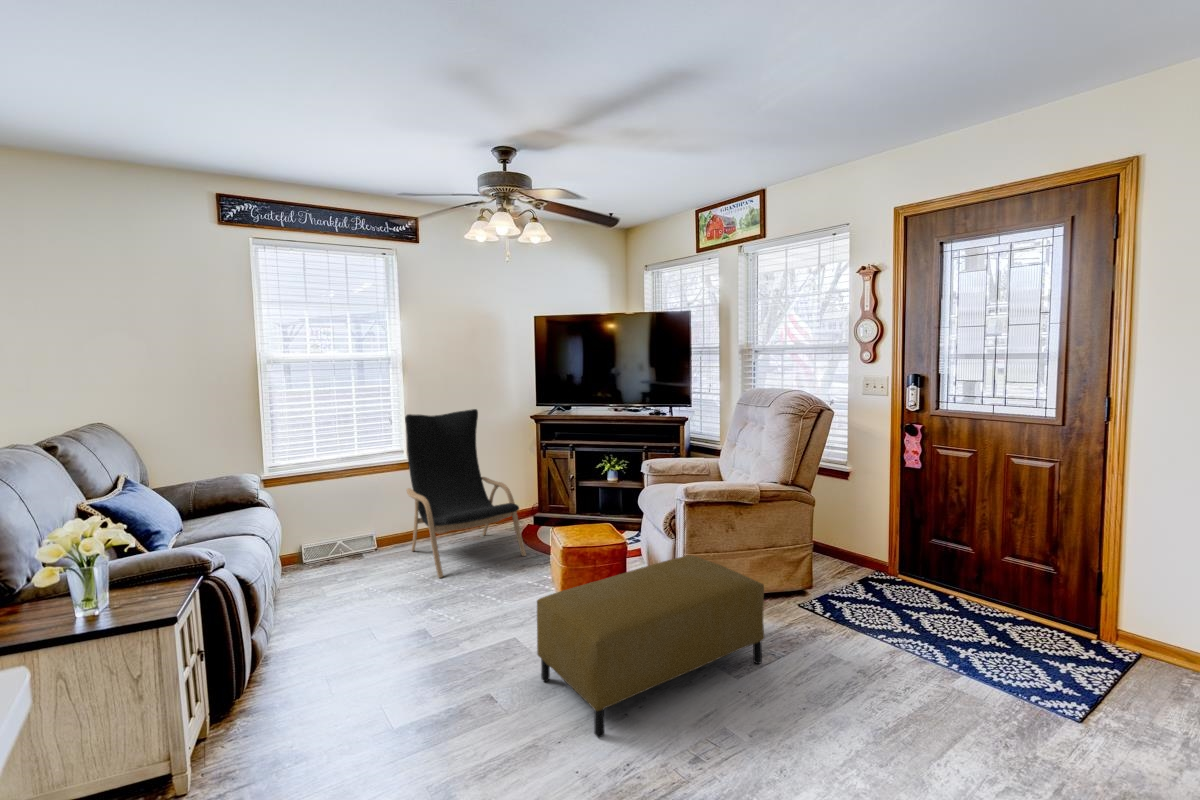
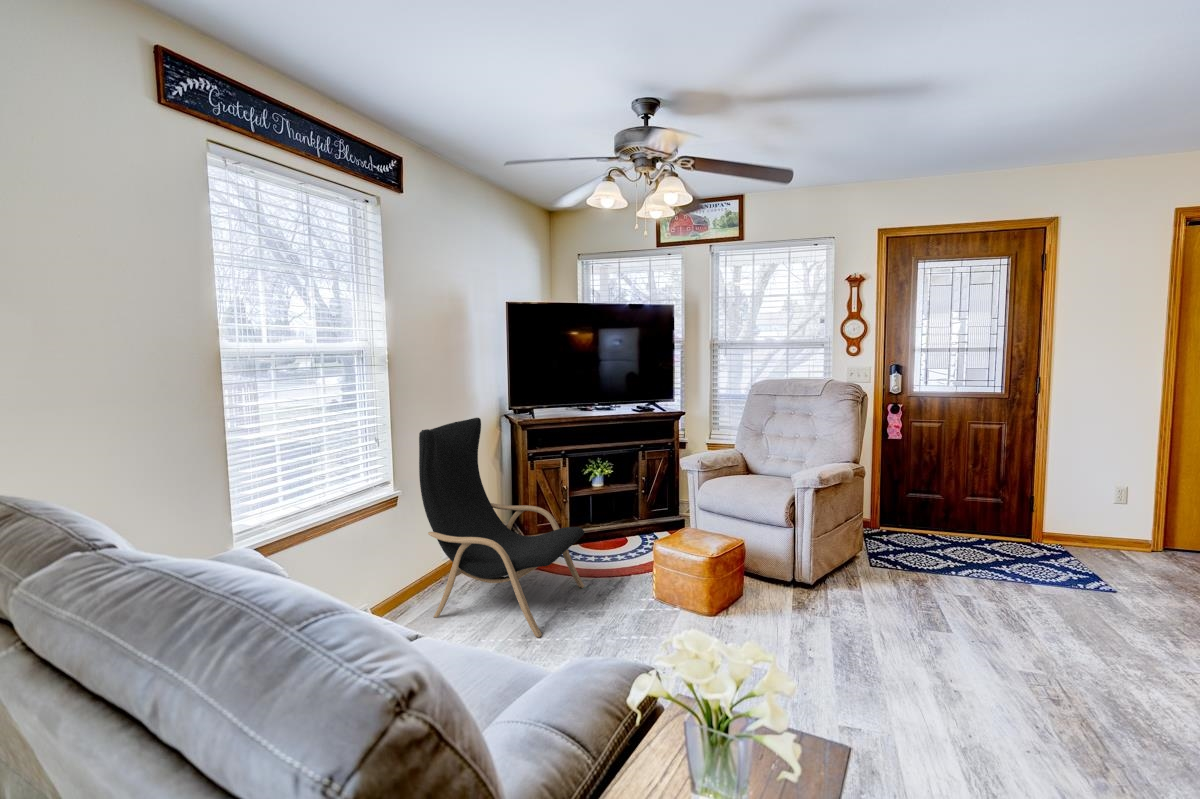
ottoman: present [537,556,765,738] -> none [839,539,989,724]

